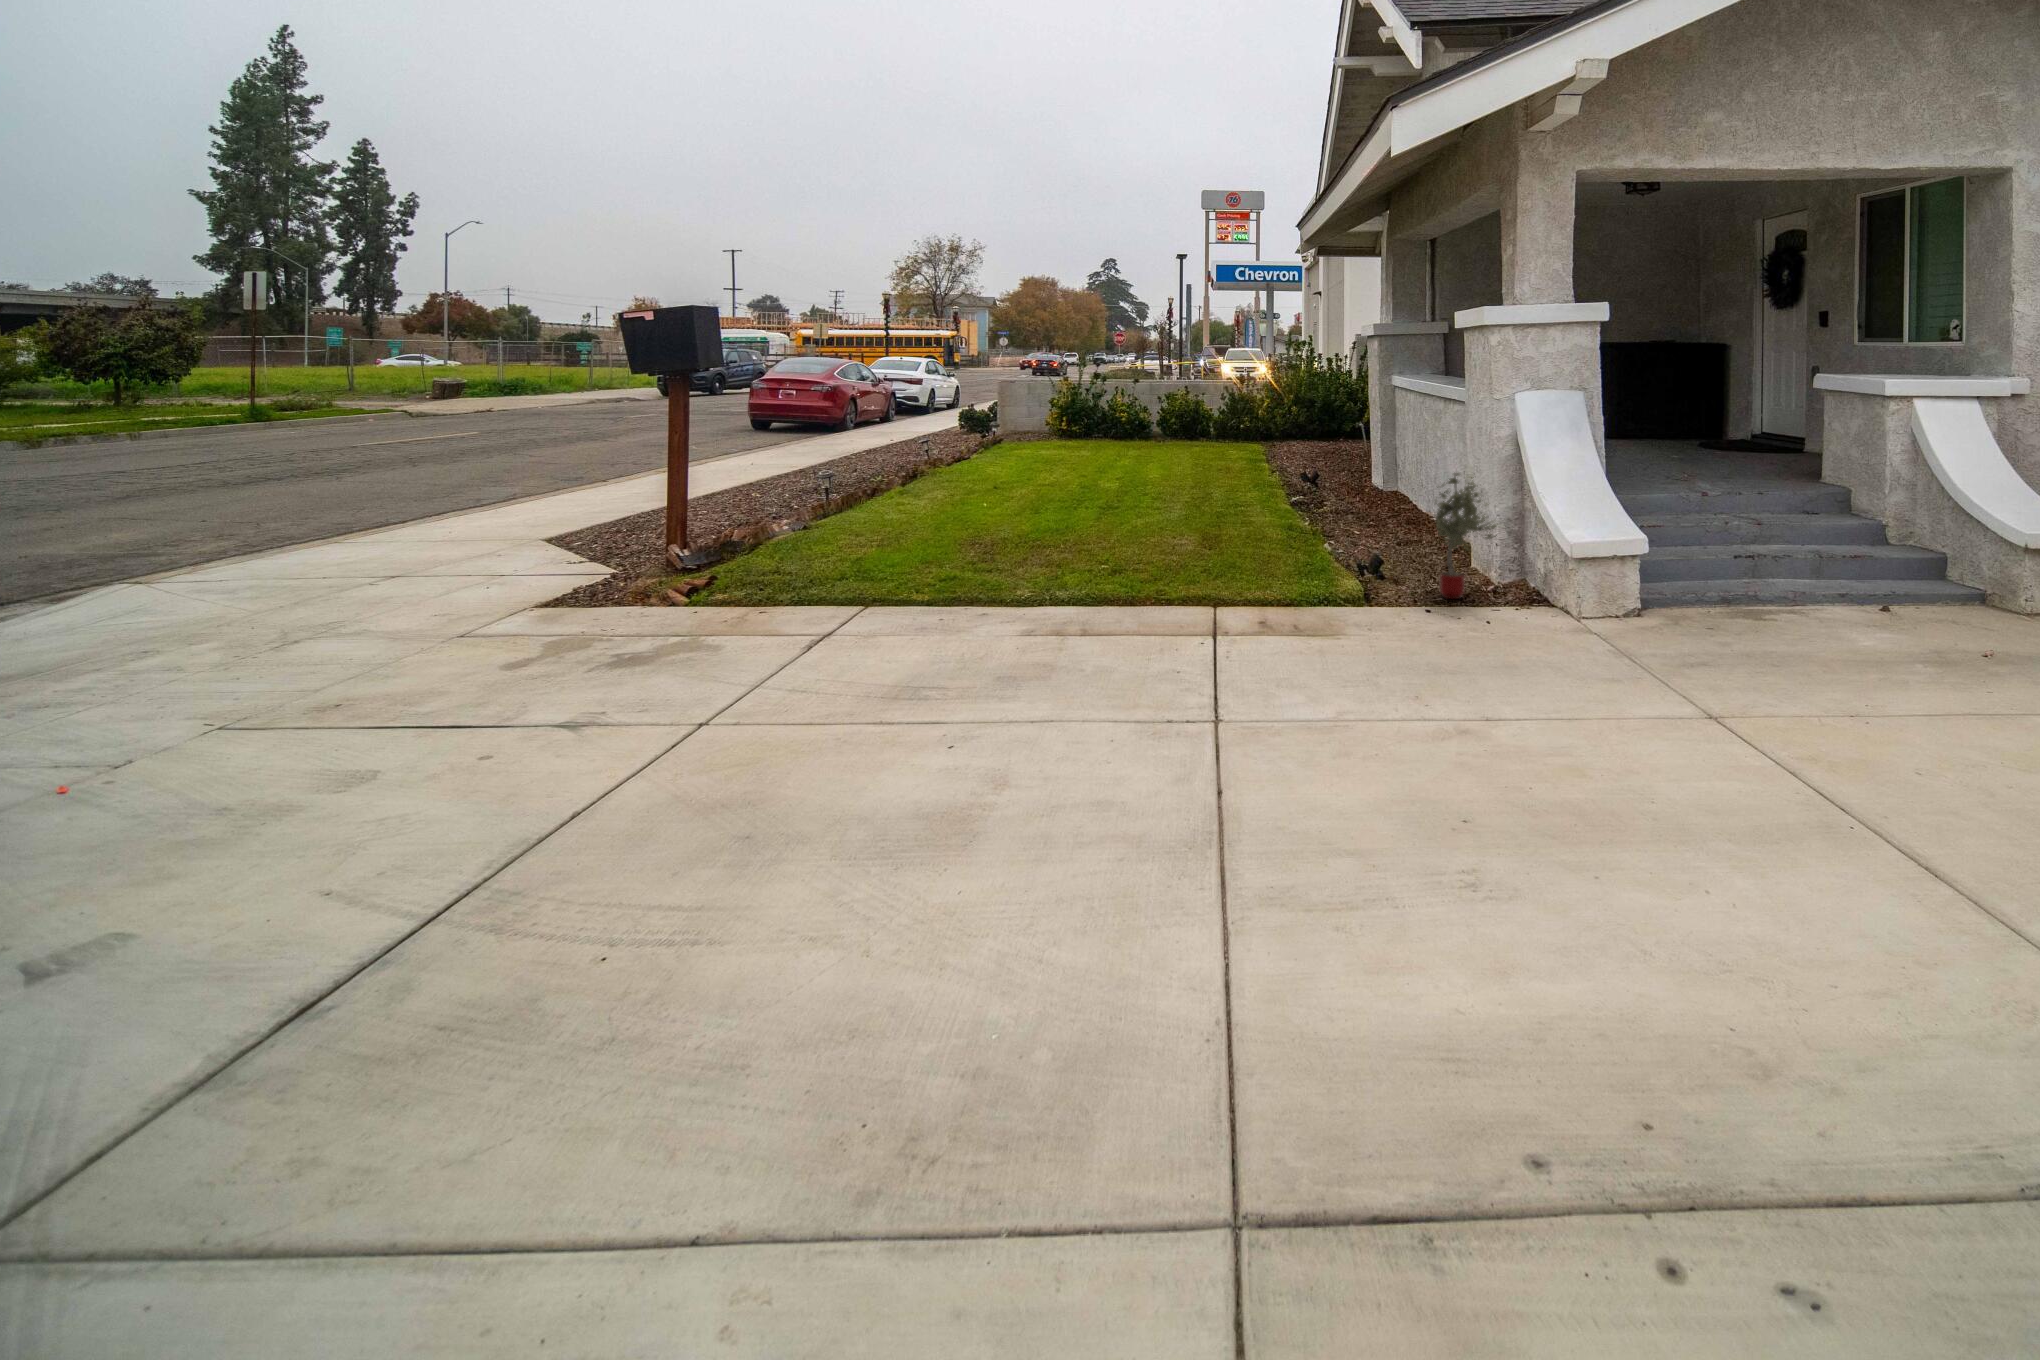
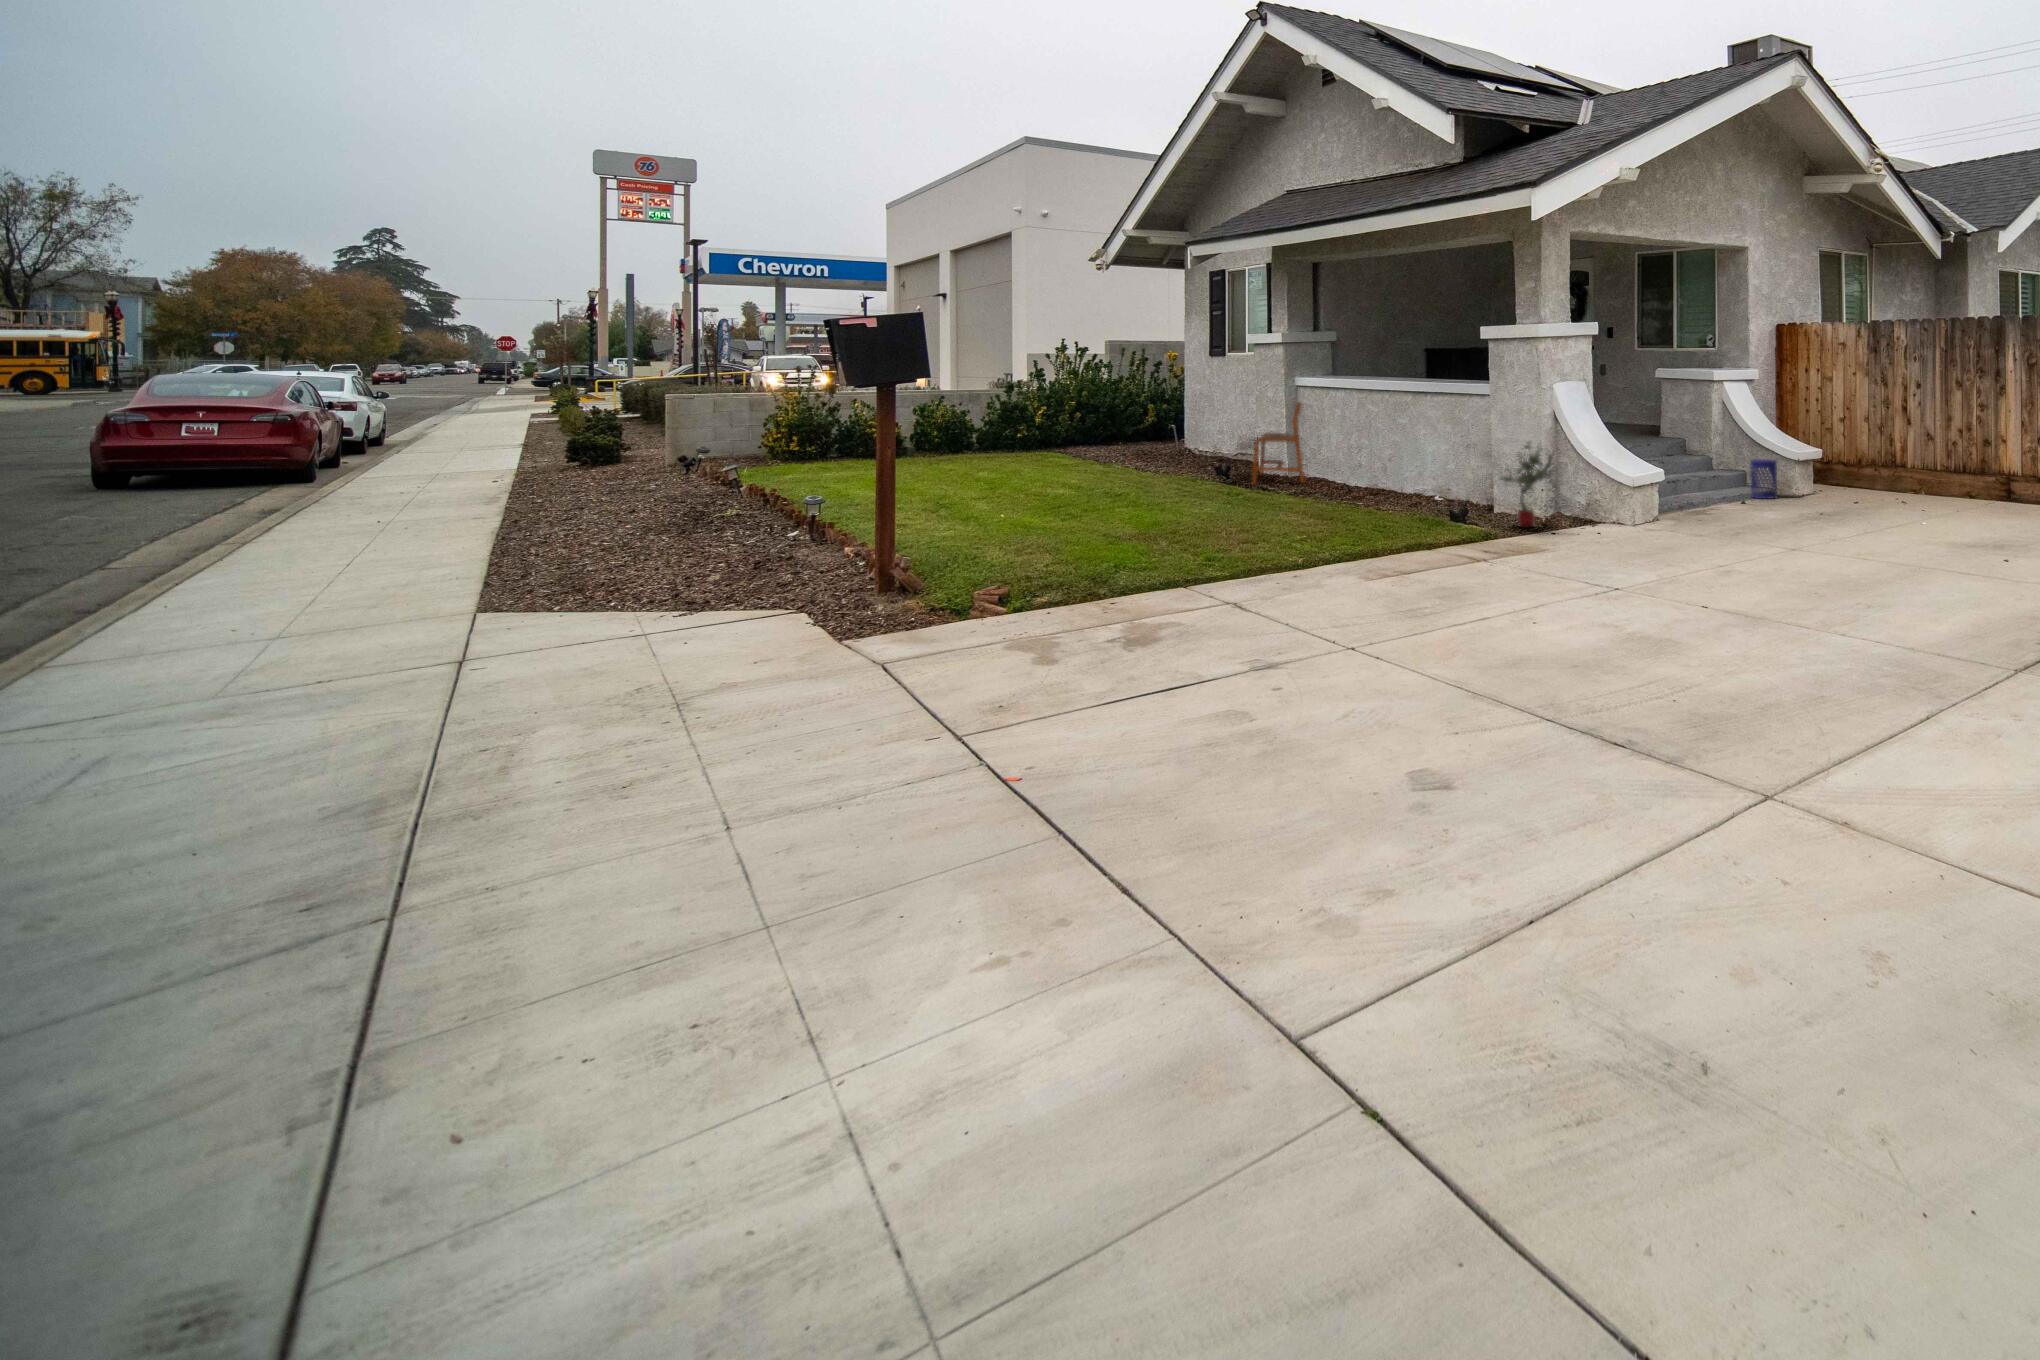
bench: none [1301,402,1398,502] -> present [1252,402,1305,484]
waste bin: none [1956,537,2013,612] -> present [1750,459,1777,499]

